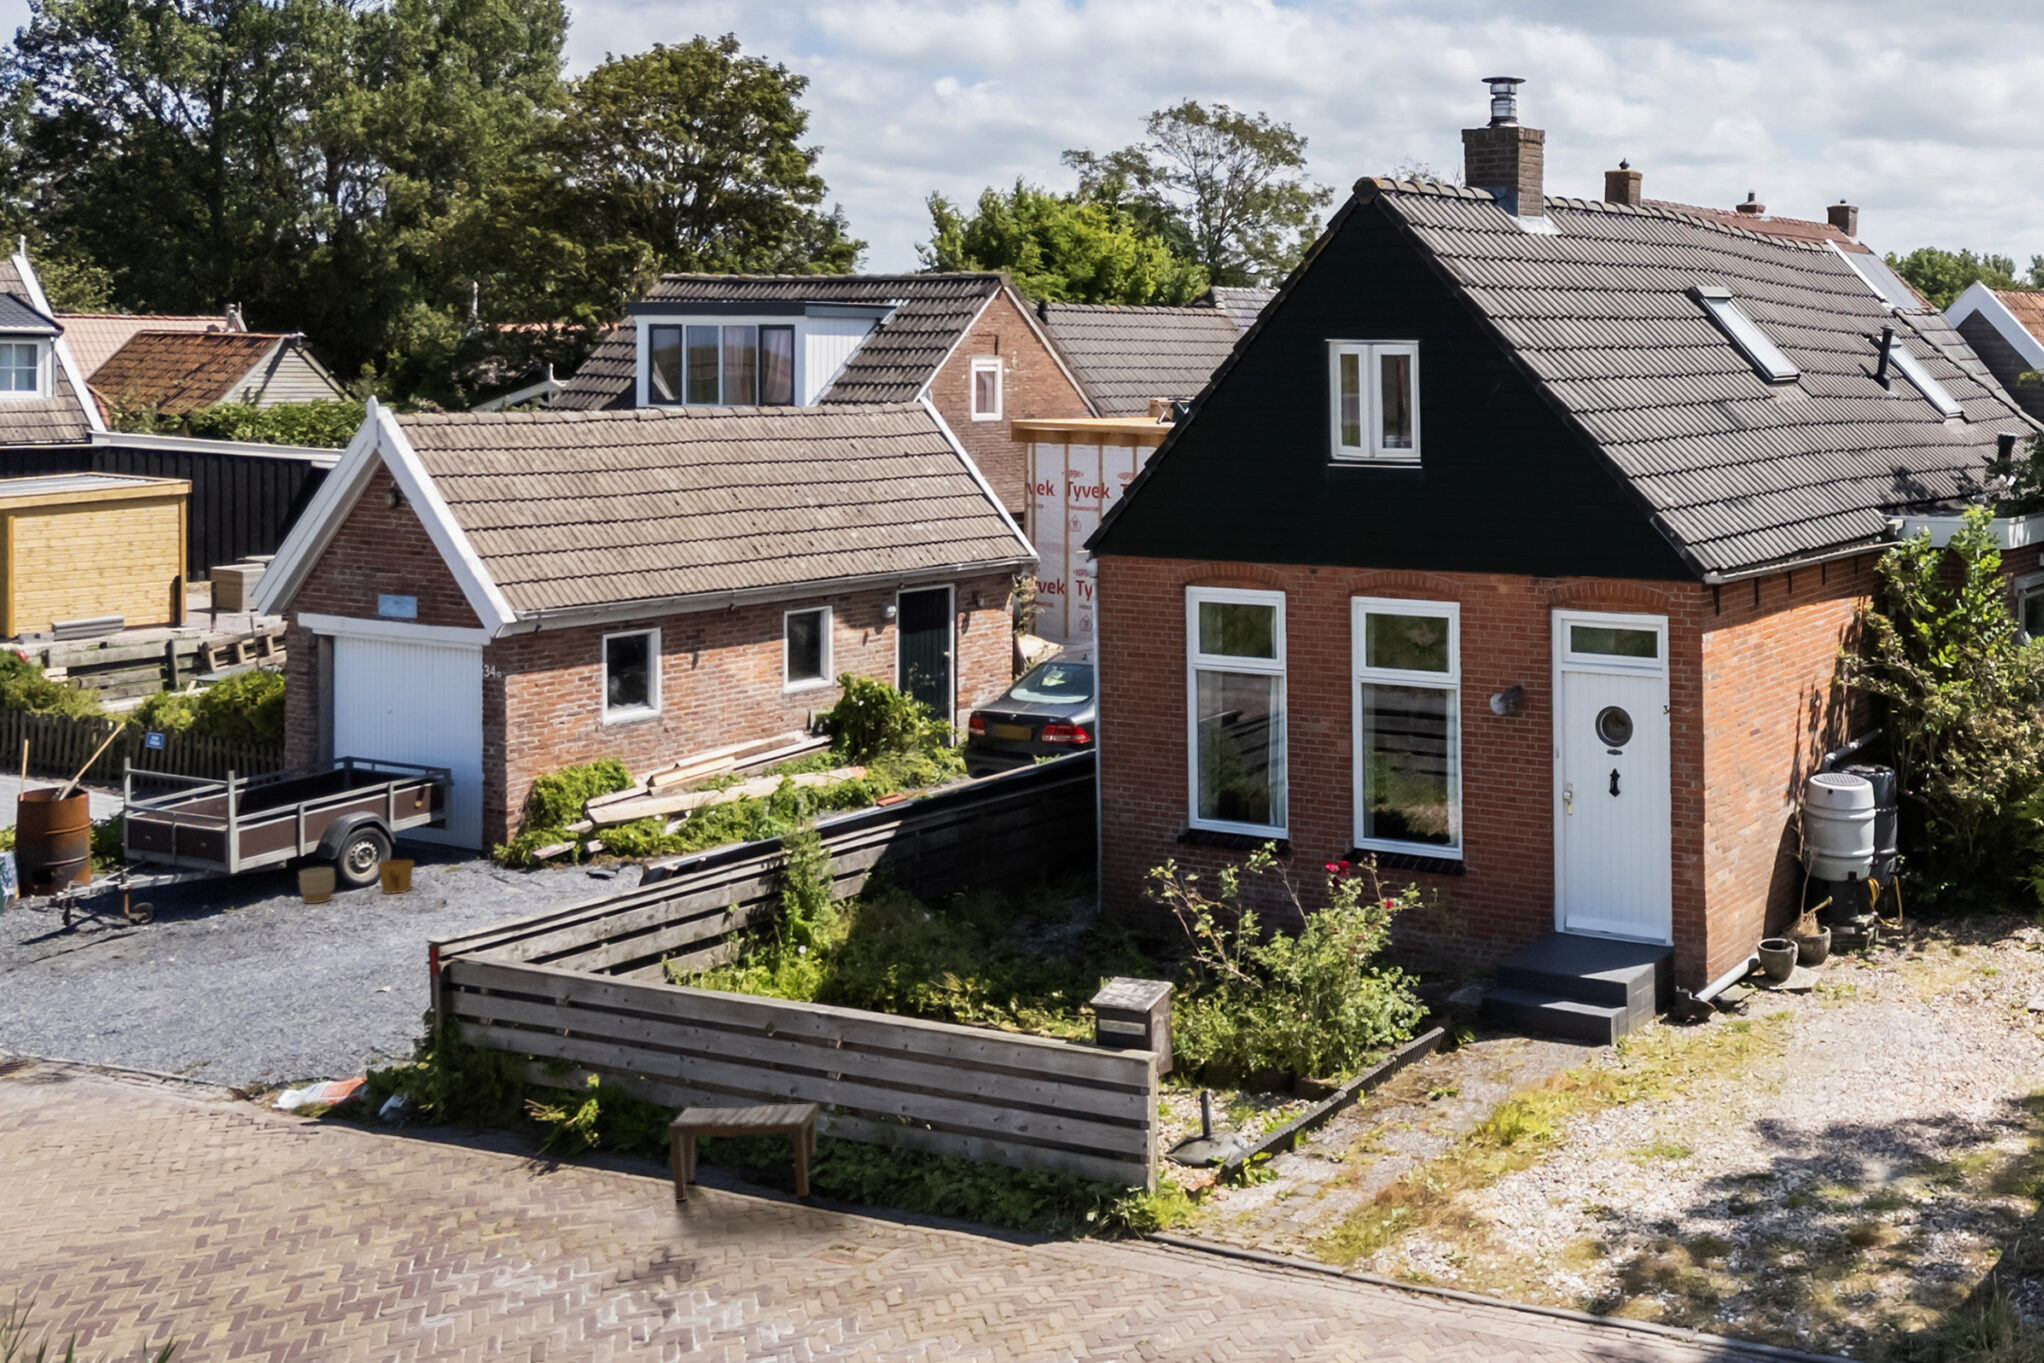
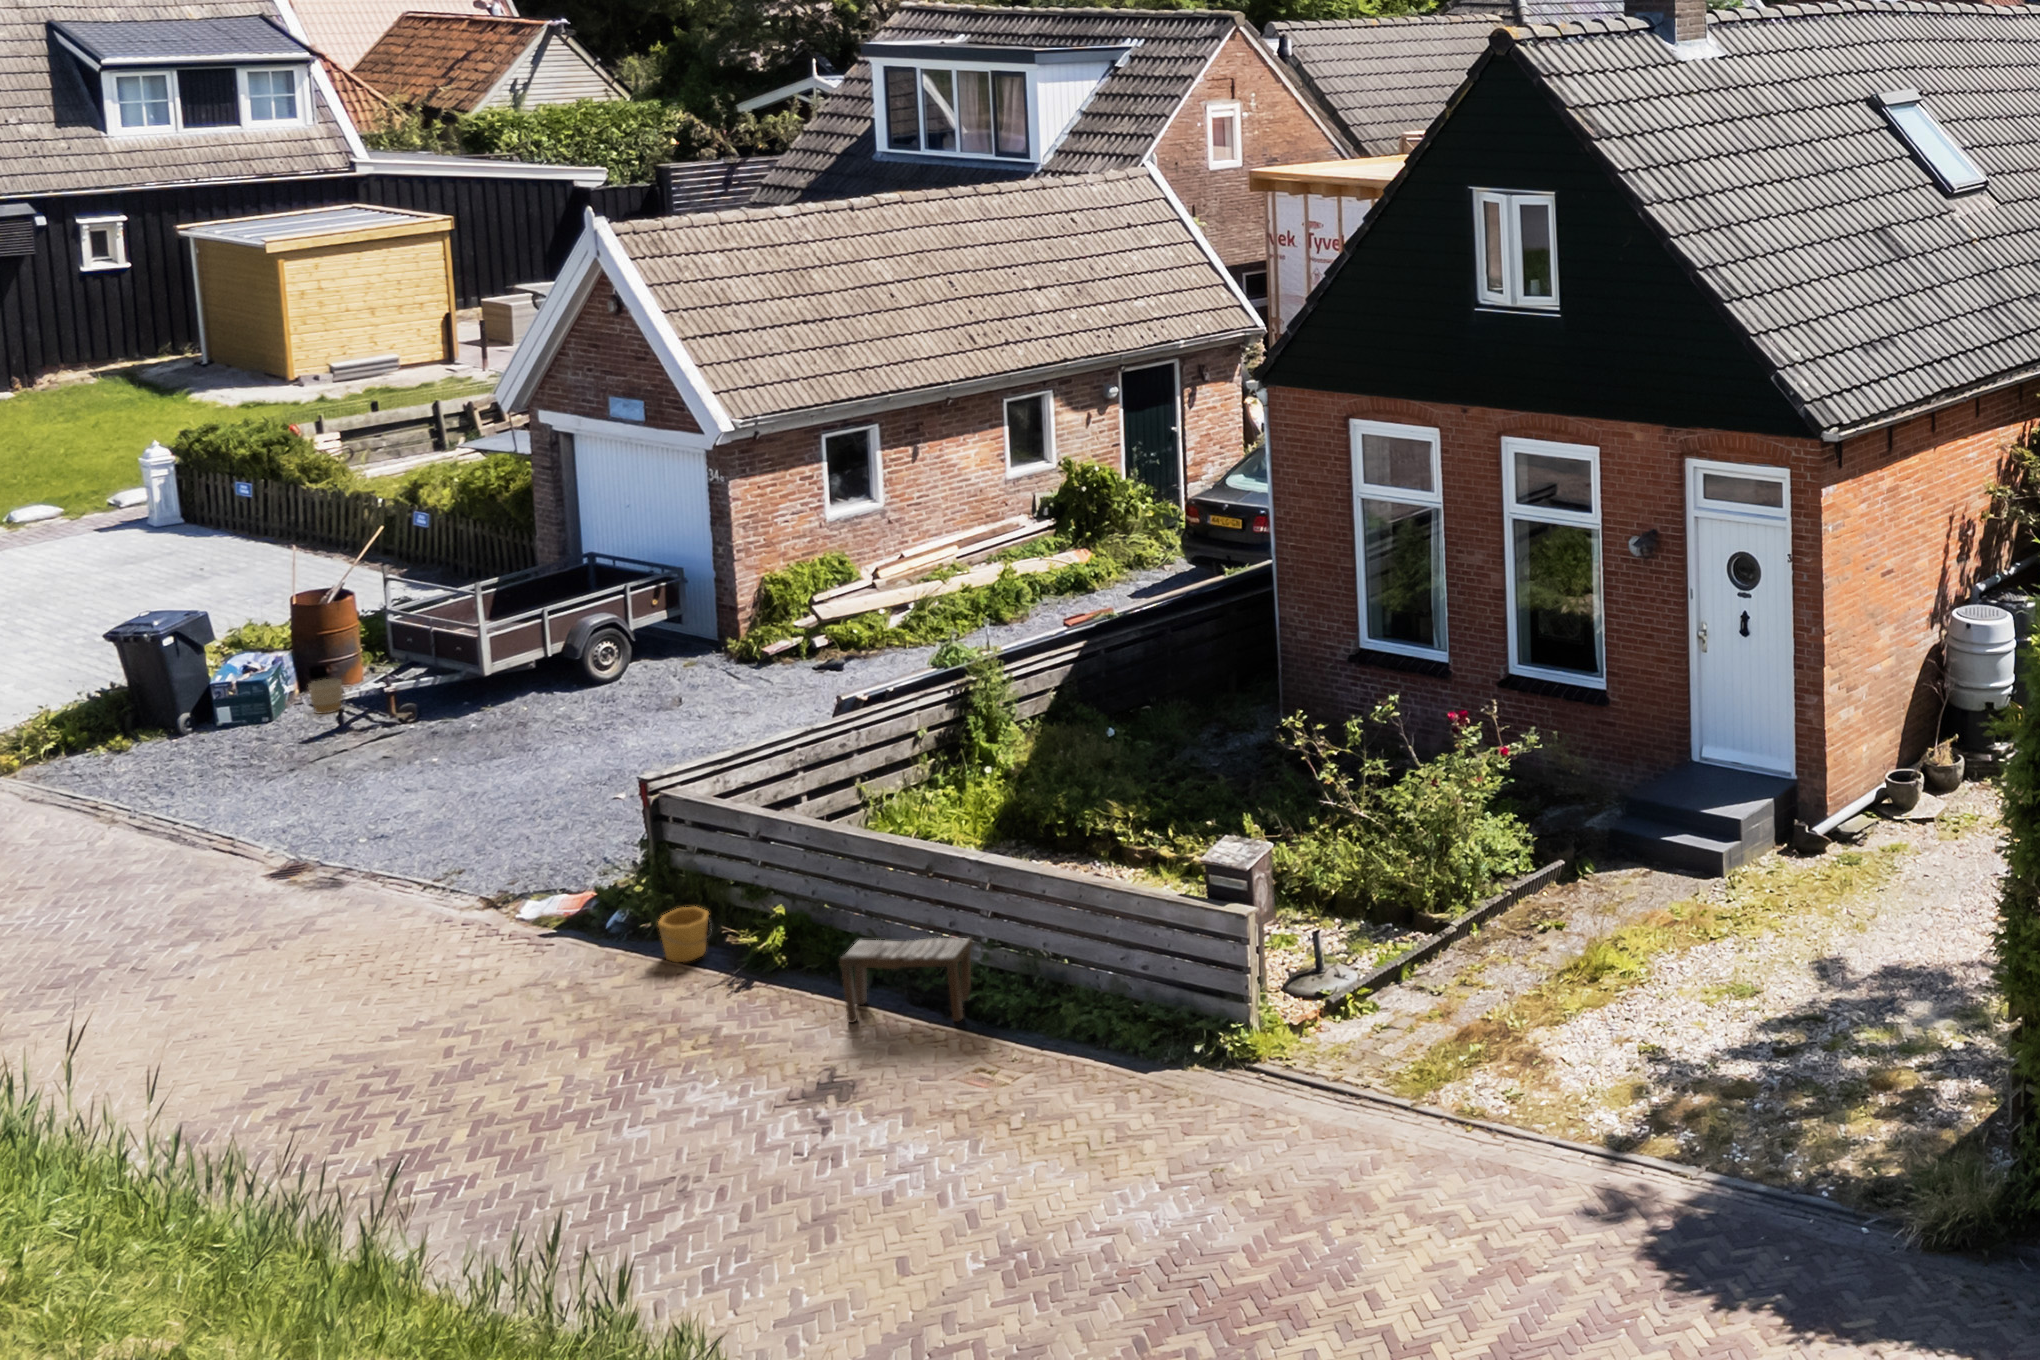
bucket: present [377,860,416,894] -> present [658,907,710,962]
planter: present [299,867,335,904] -> present [309,679,343,714]

